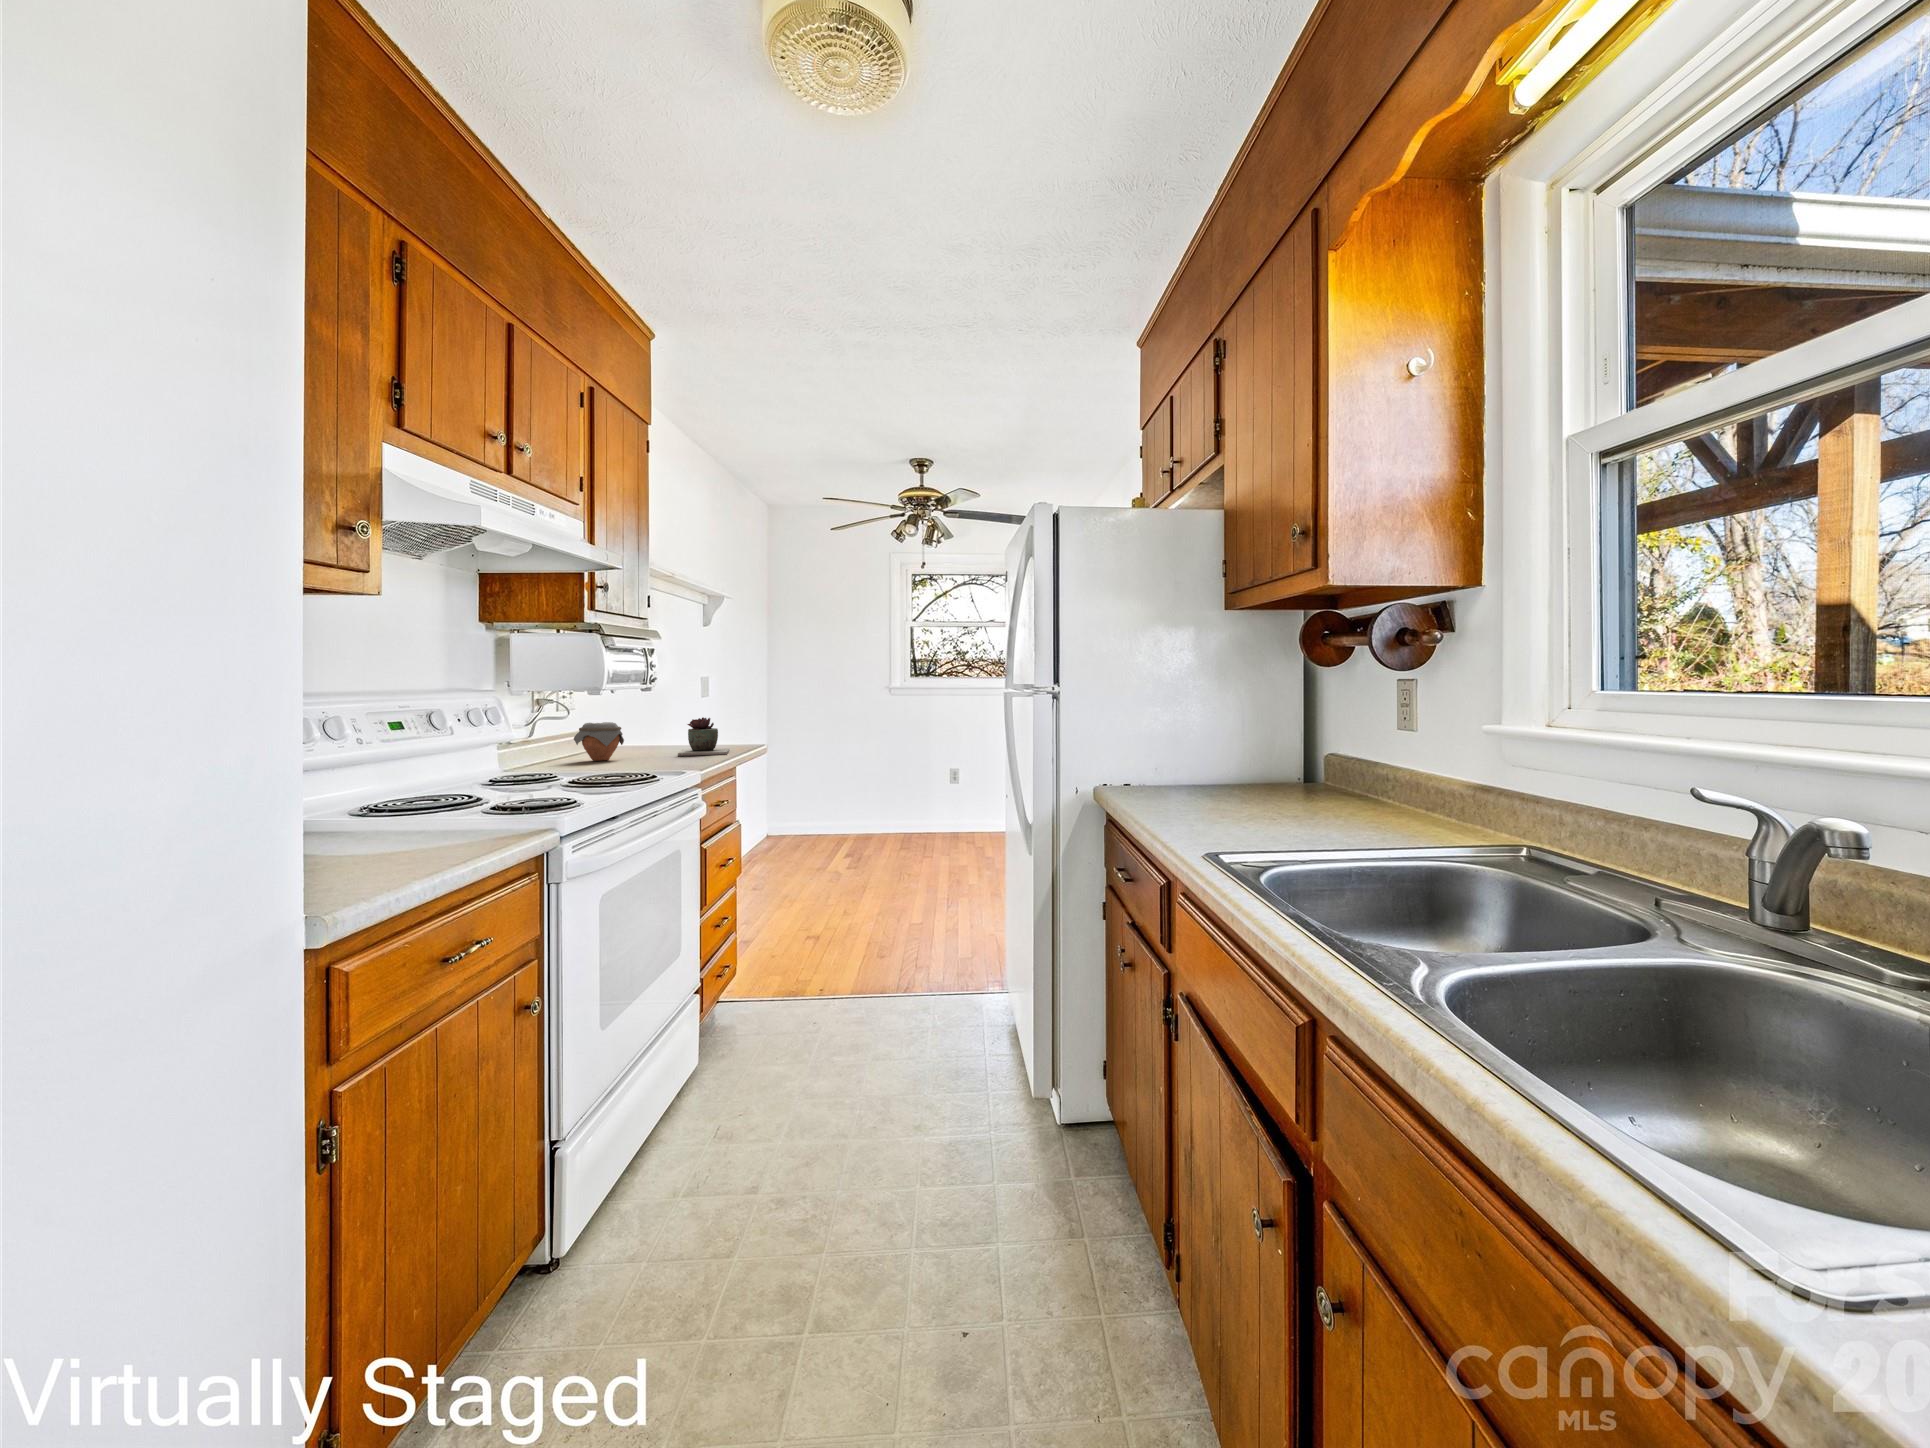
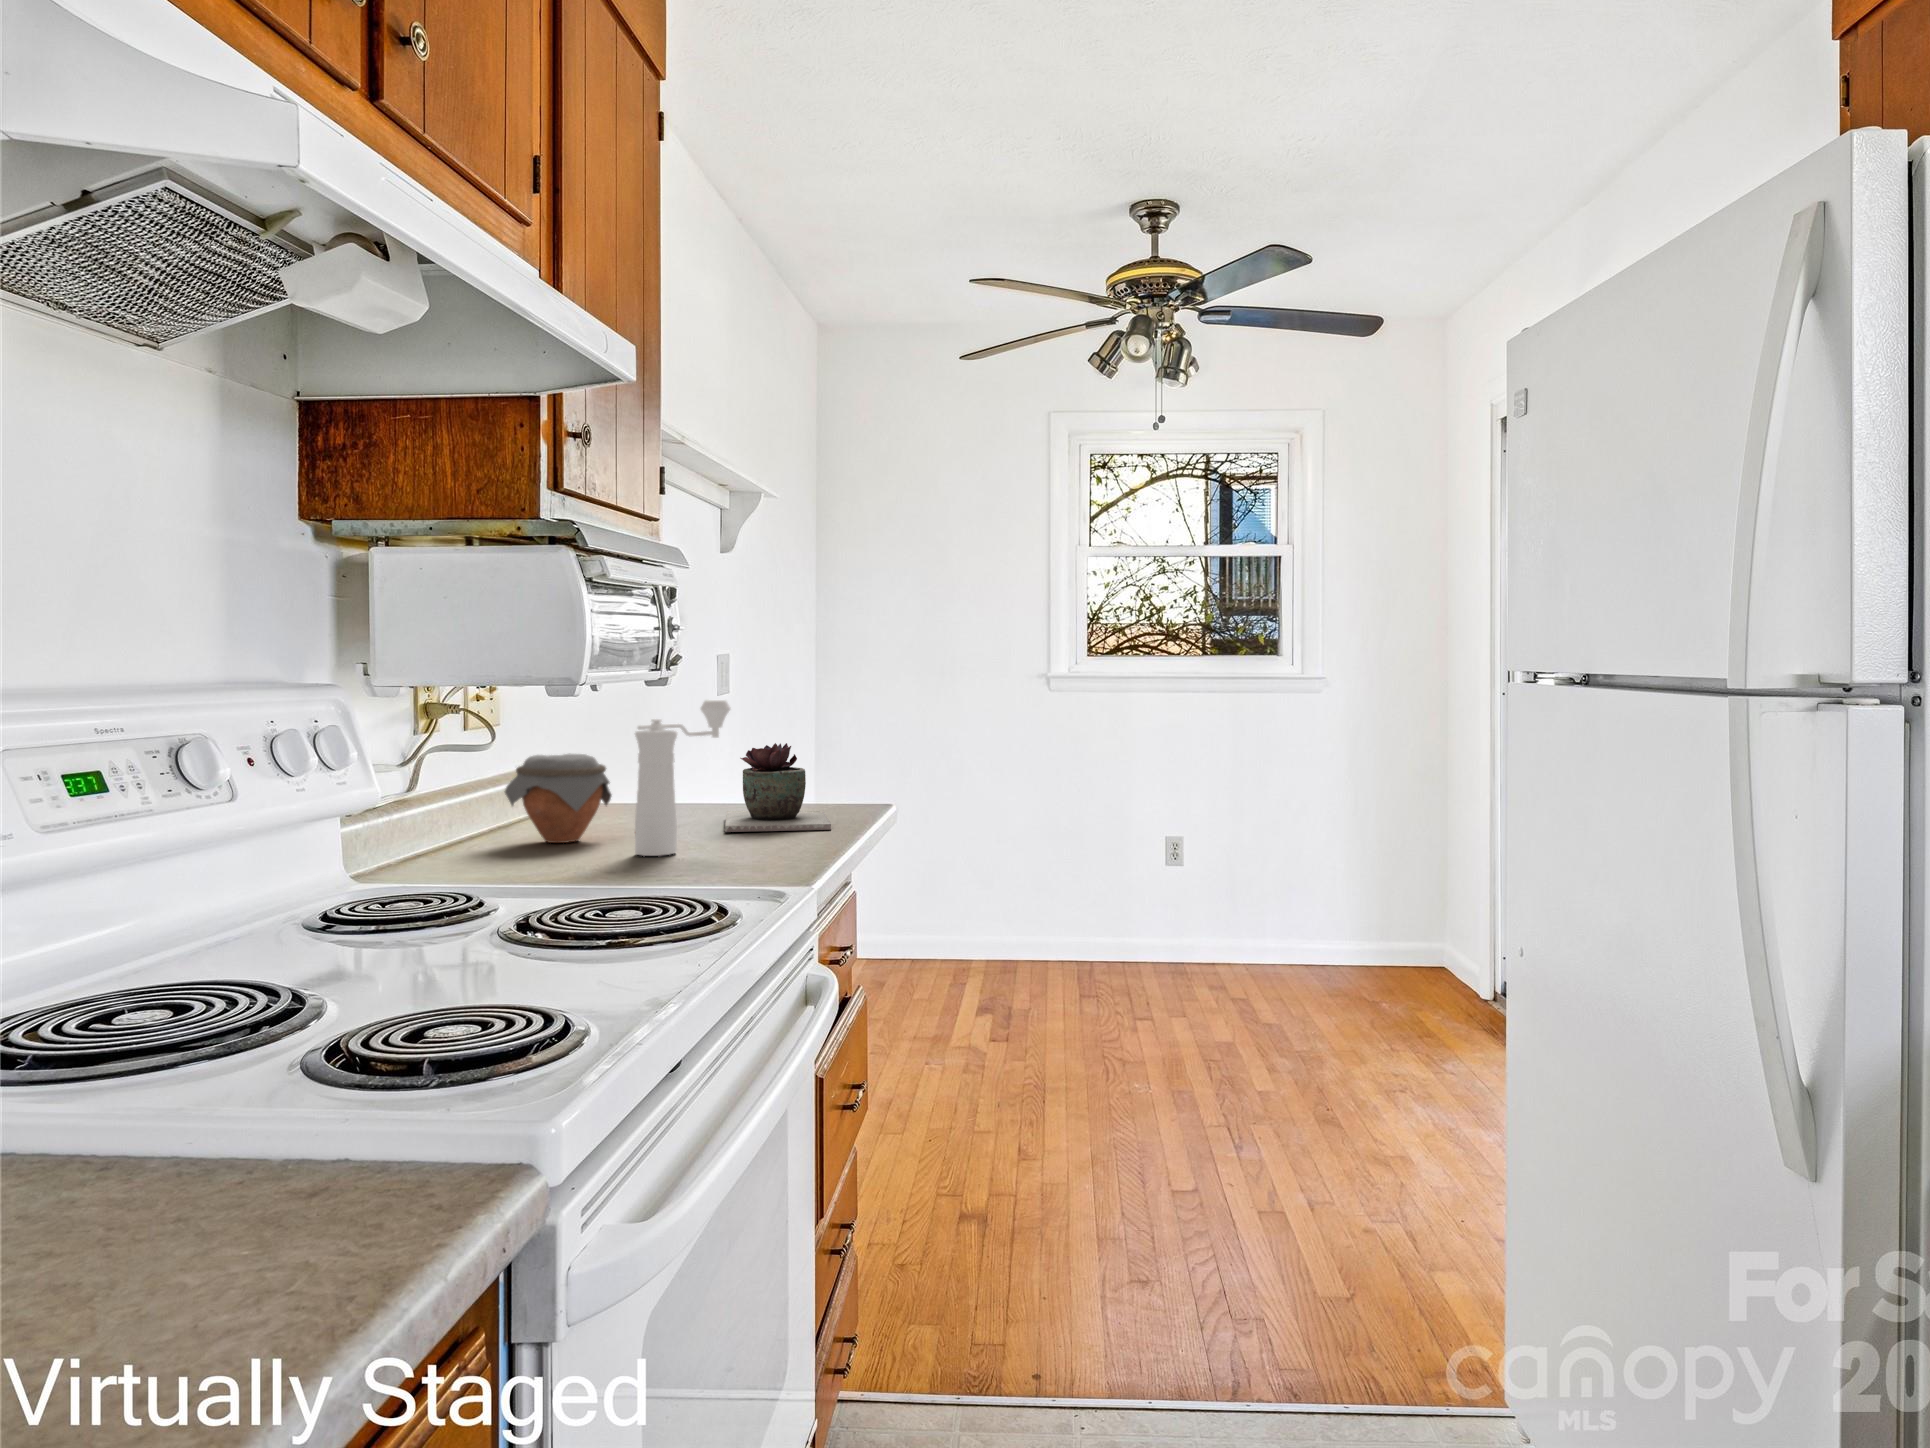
pepper mill: none [631,697,677,763] -> present [635,700,731,856]

